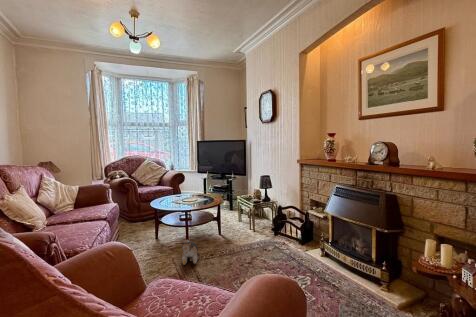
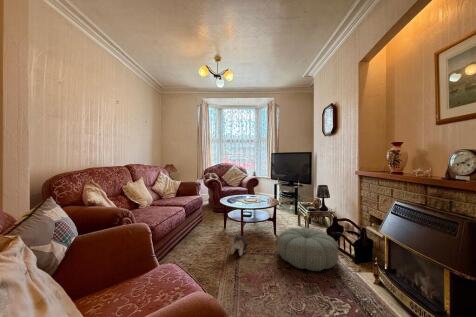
pouf: none [232,221,291,260] -> present [277,228,338,271]

